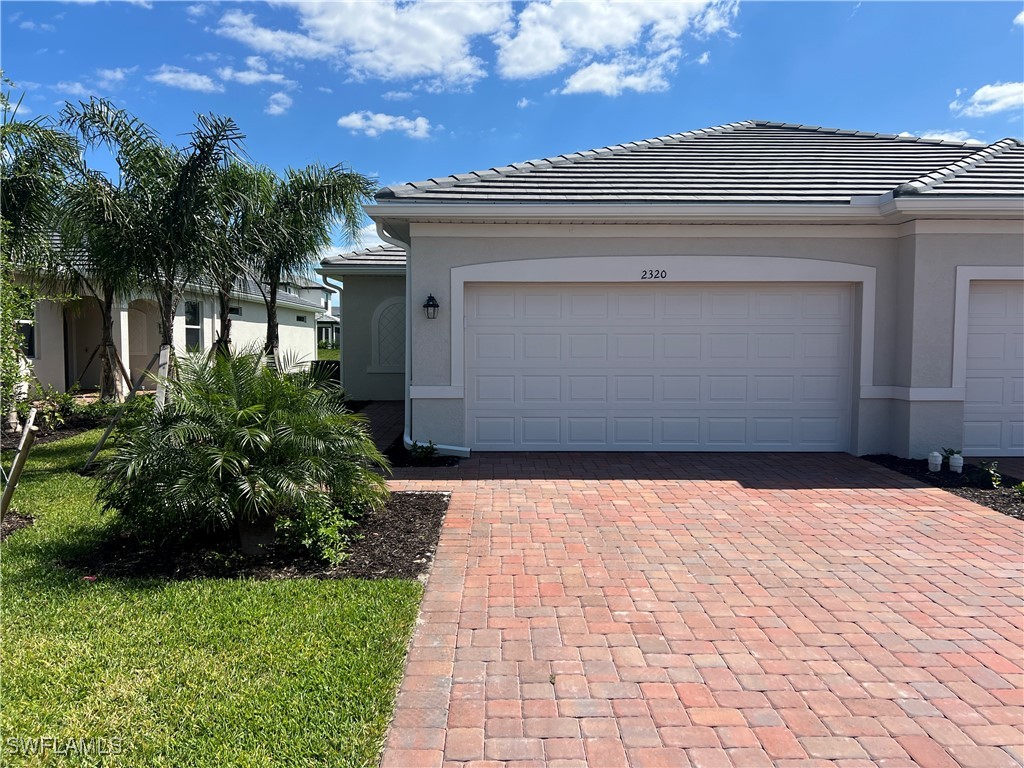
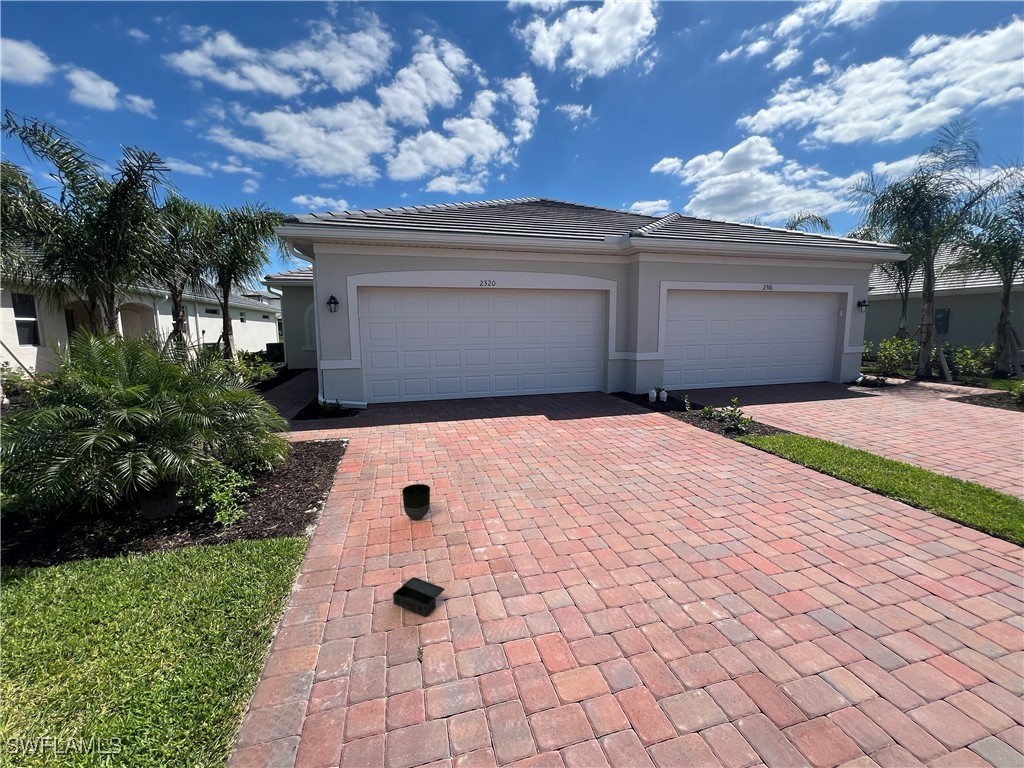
planter: none [532,538,565,580] -> present [402,484,430,519]
toolbox: none [526,621,581,655] -> present [393,577,445,617]

